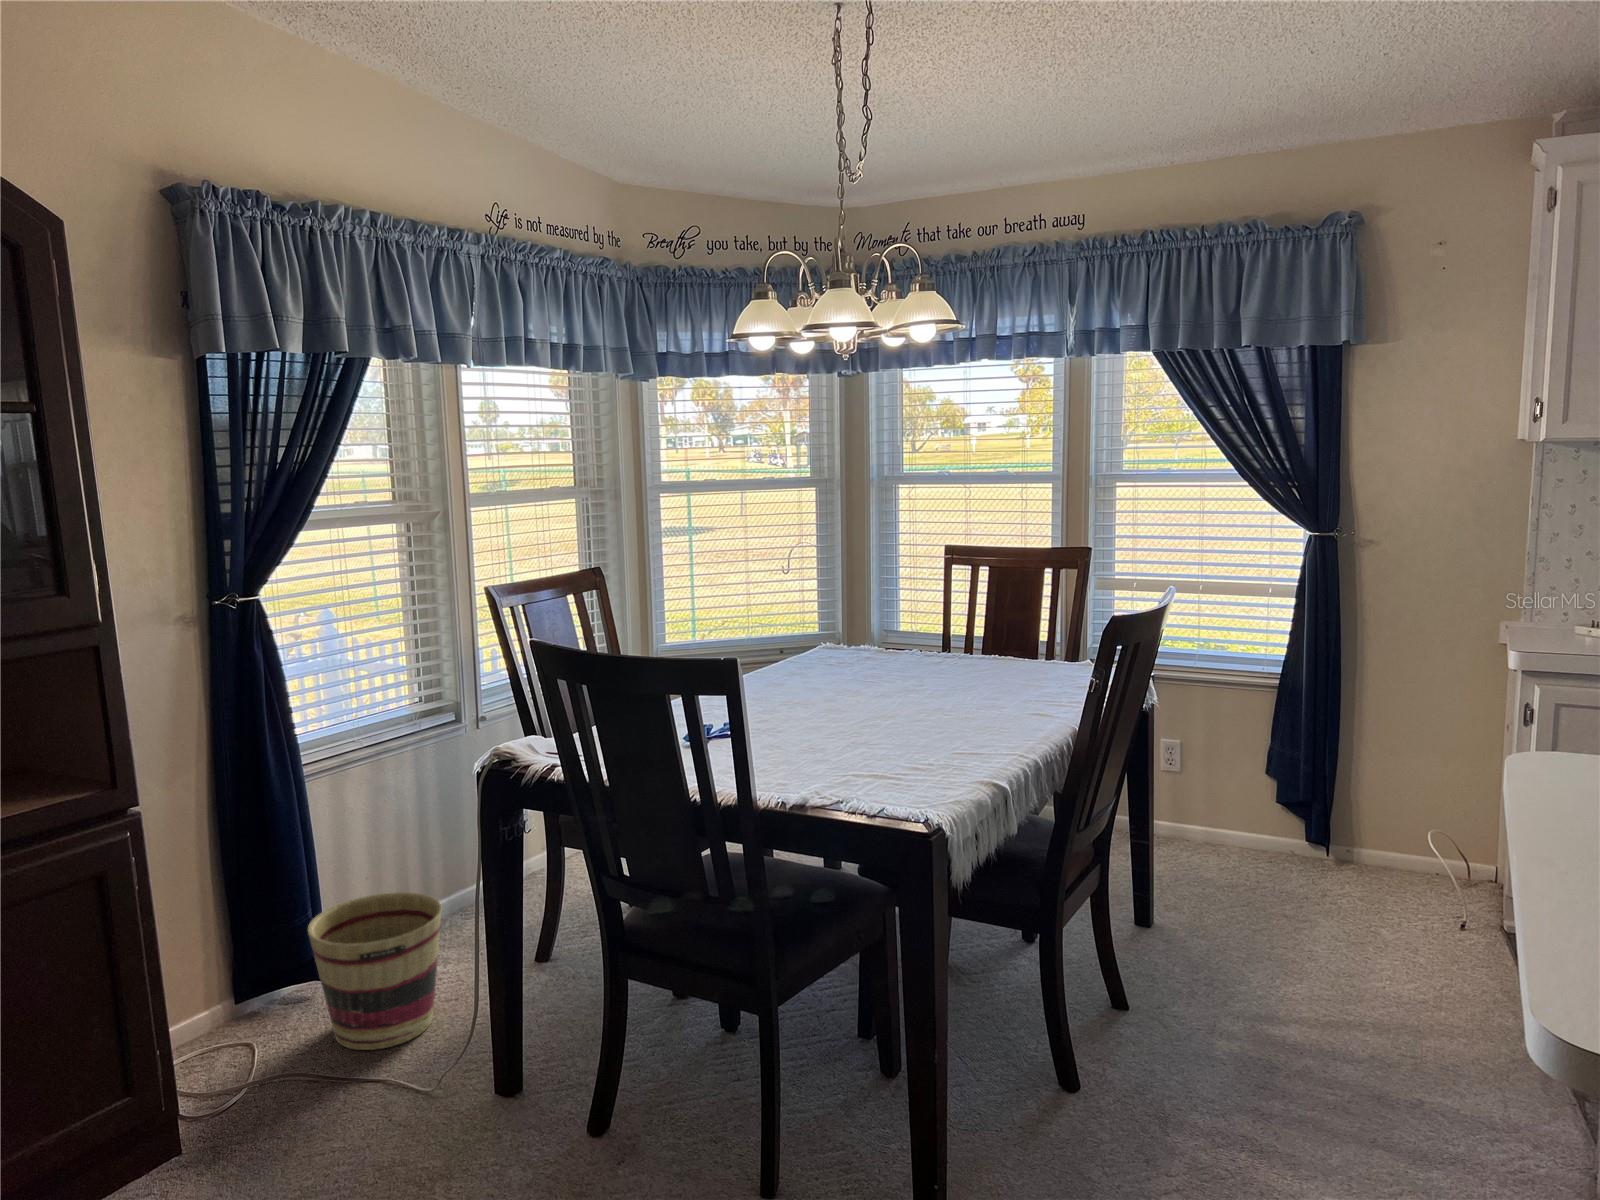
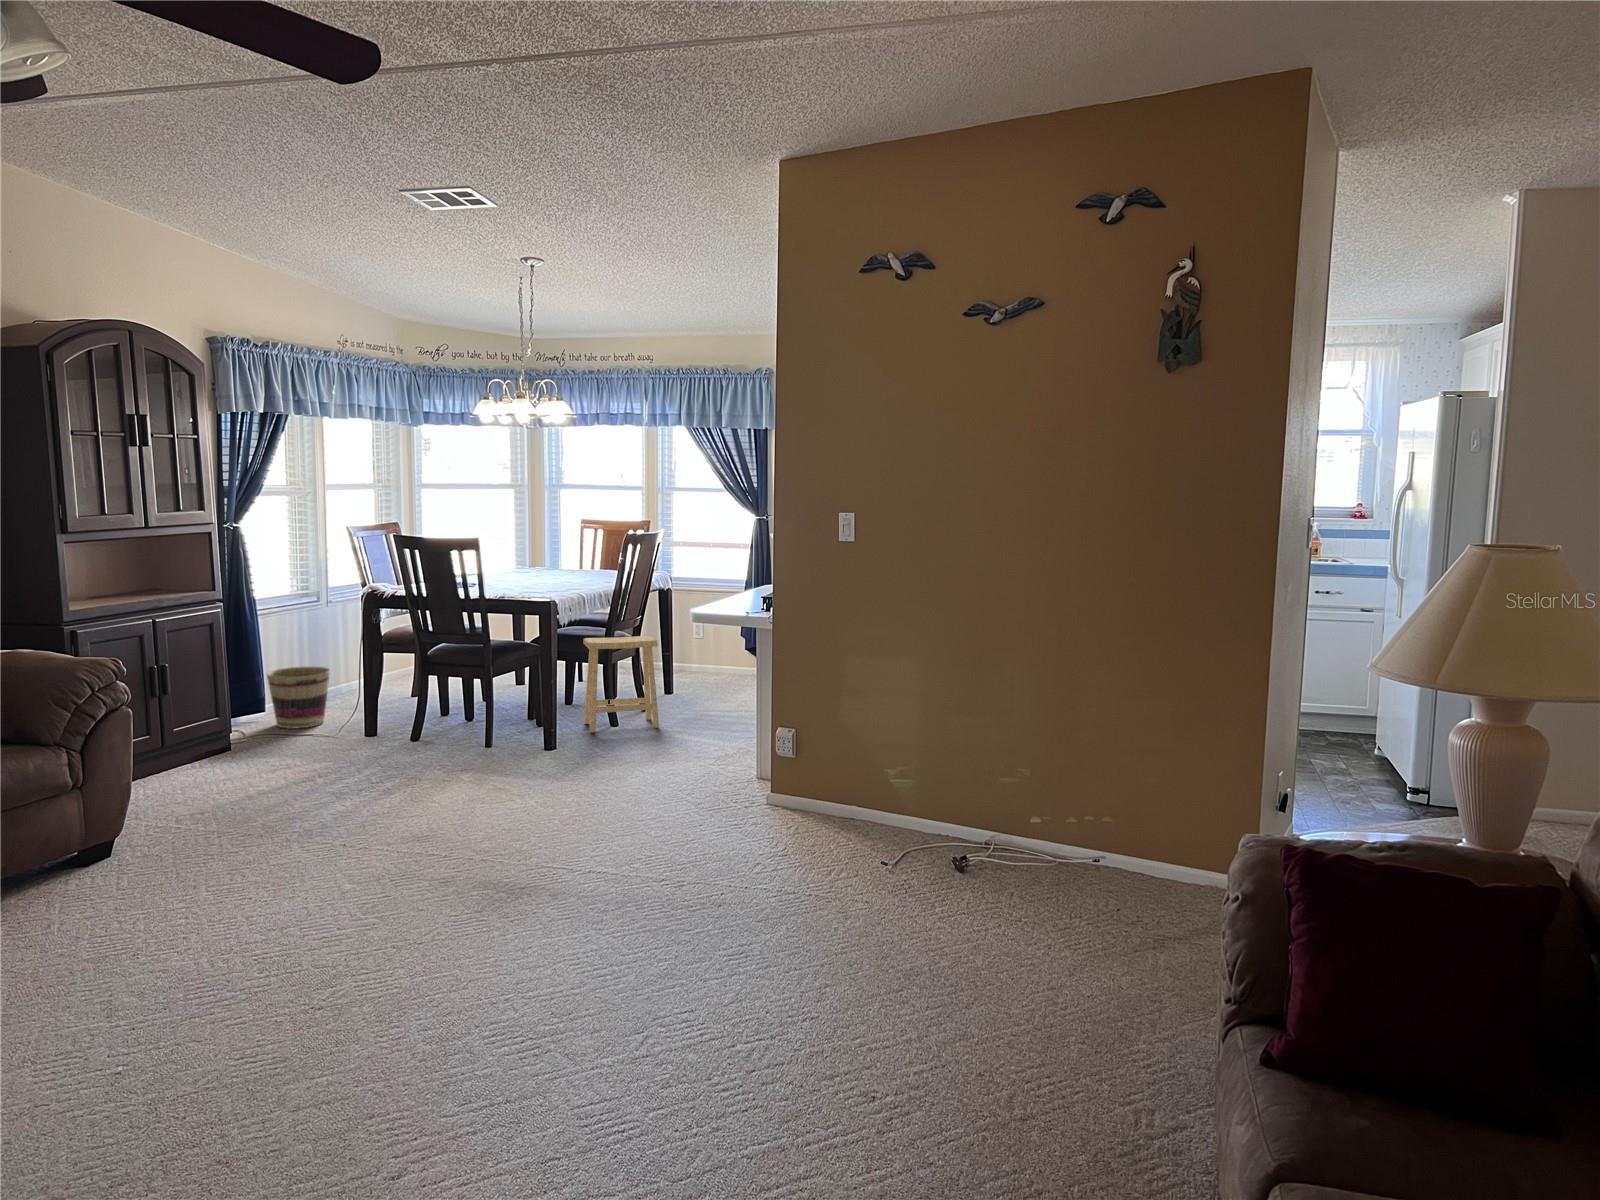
footstool: none [1002,875,1211,1151] -> present [583,636,659,733]

